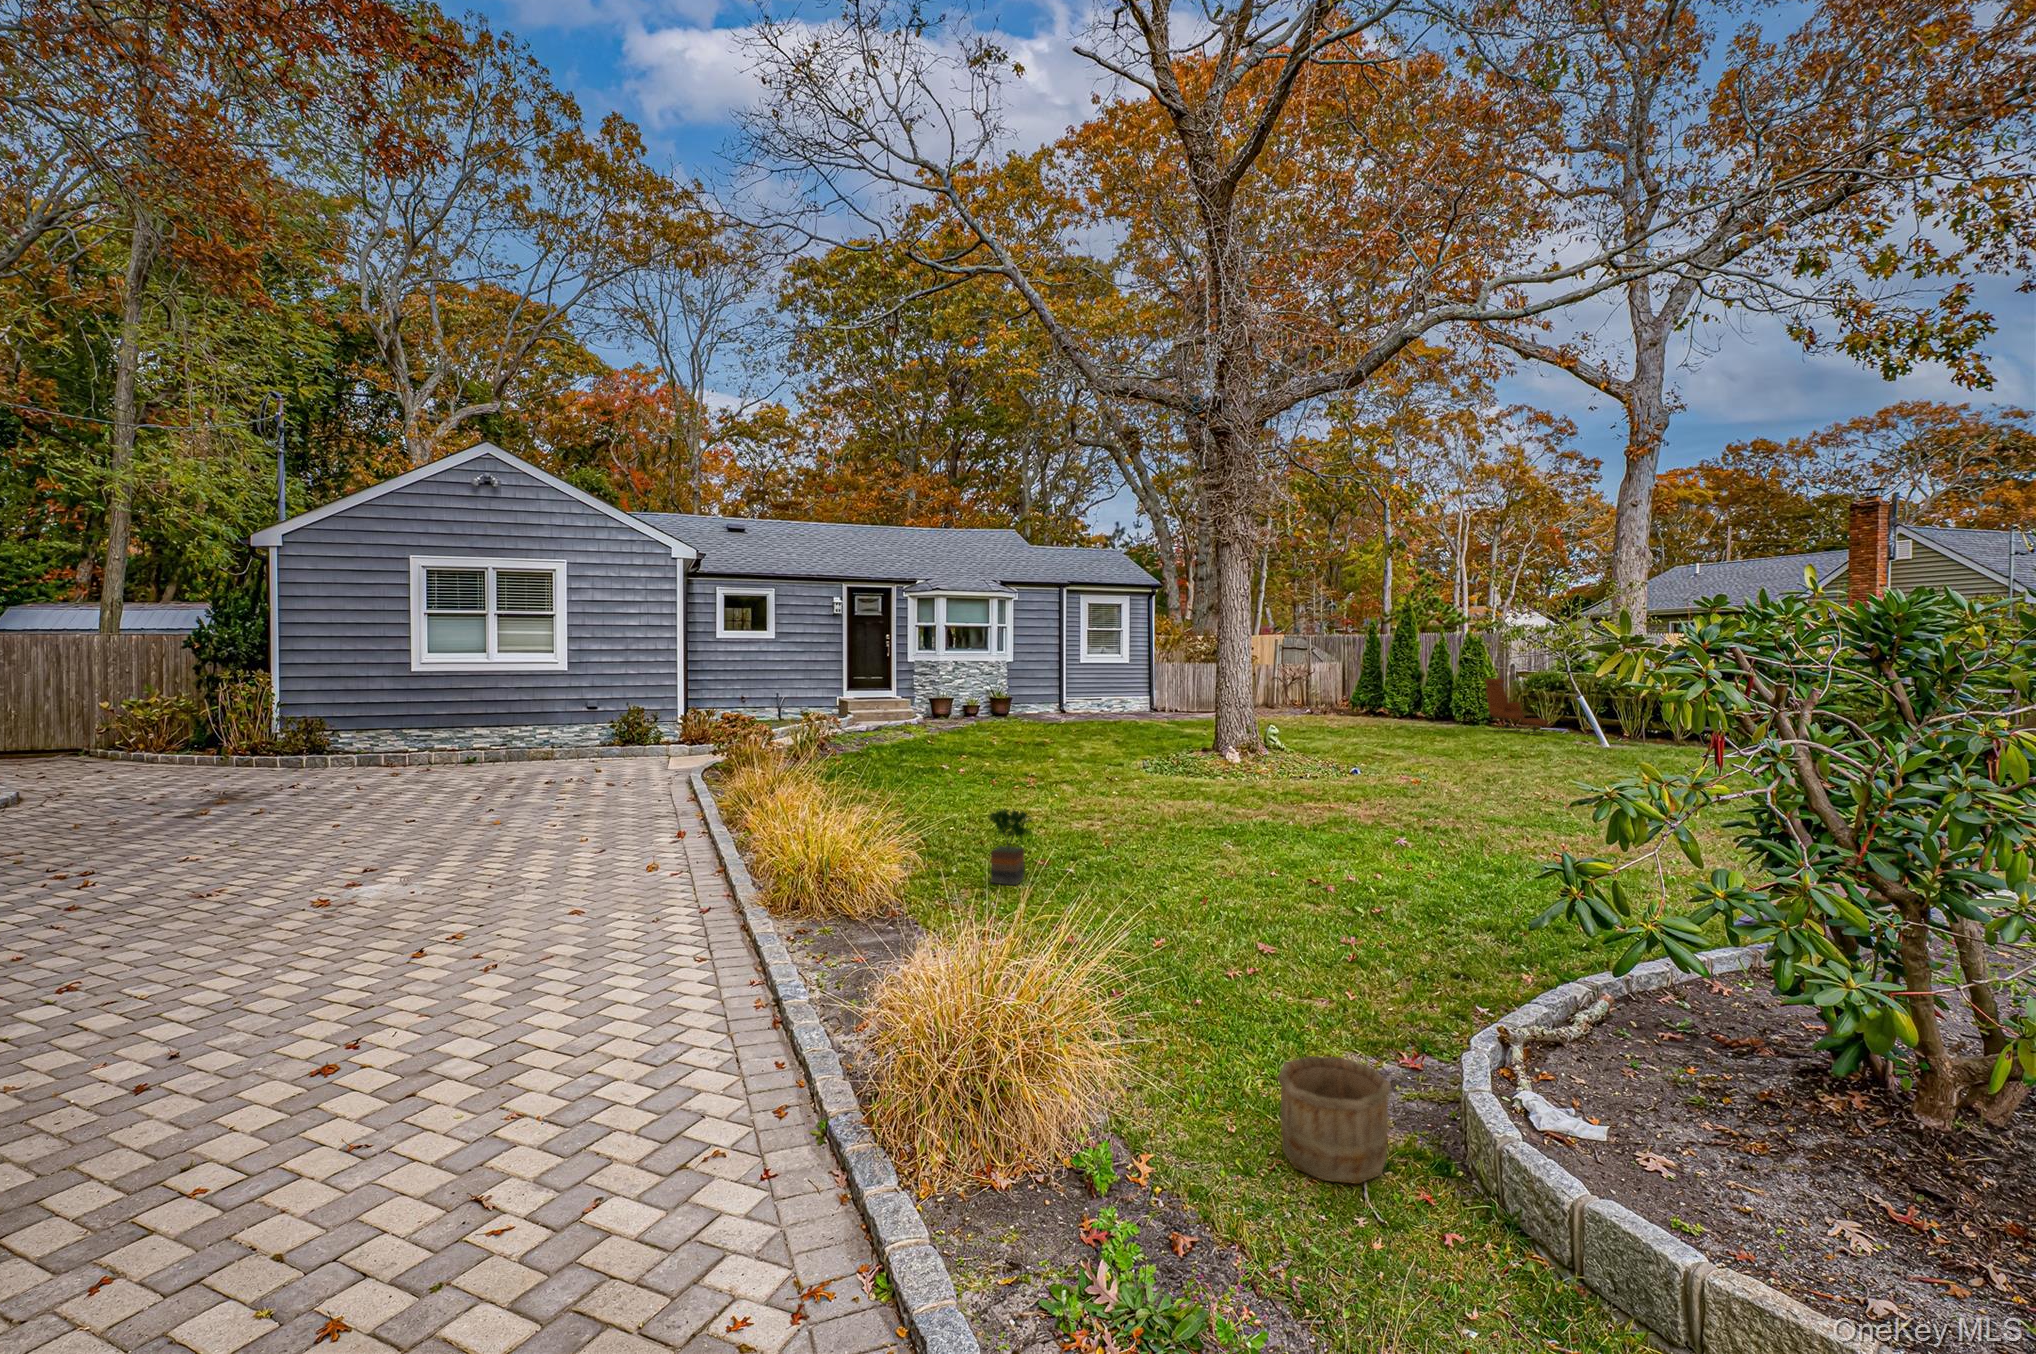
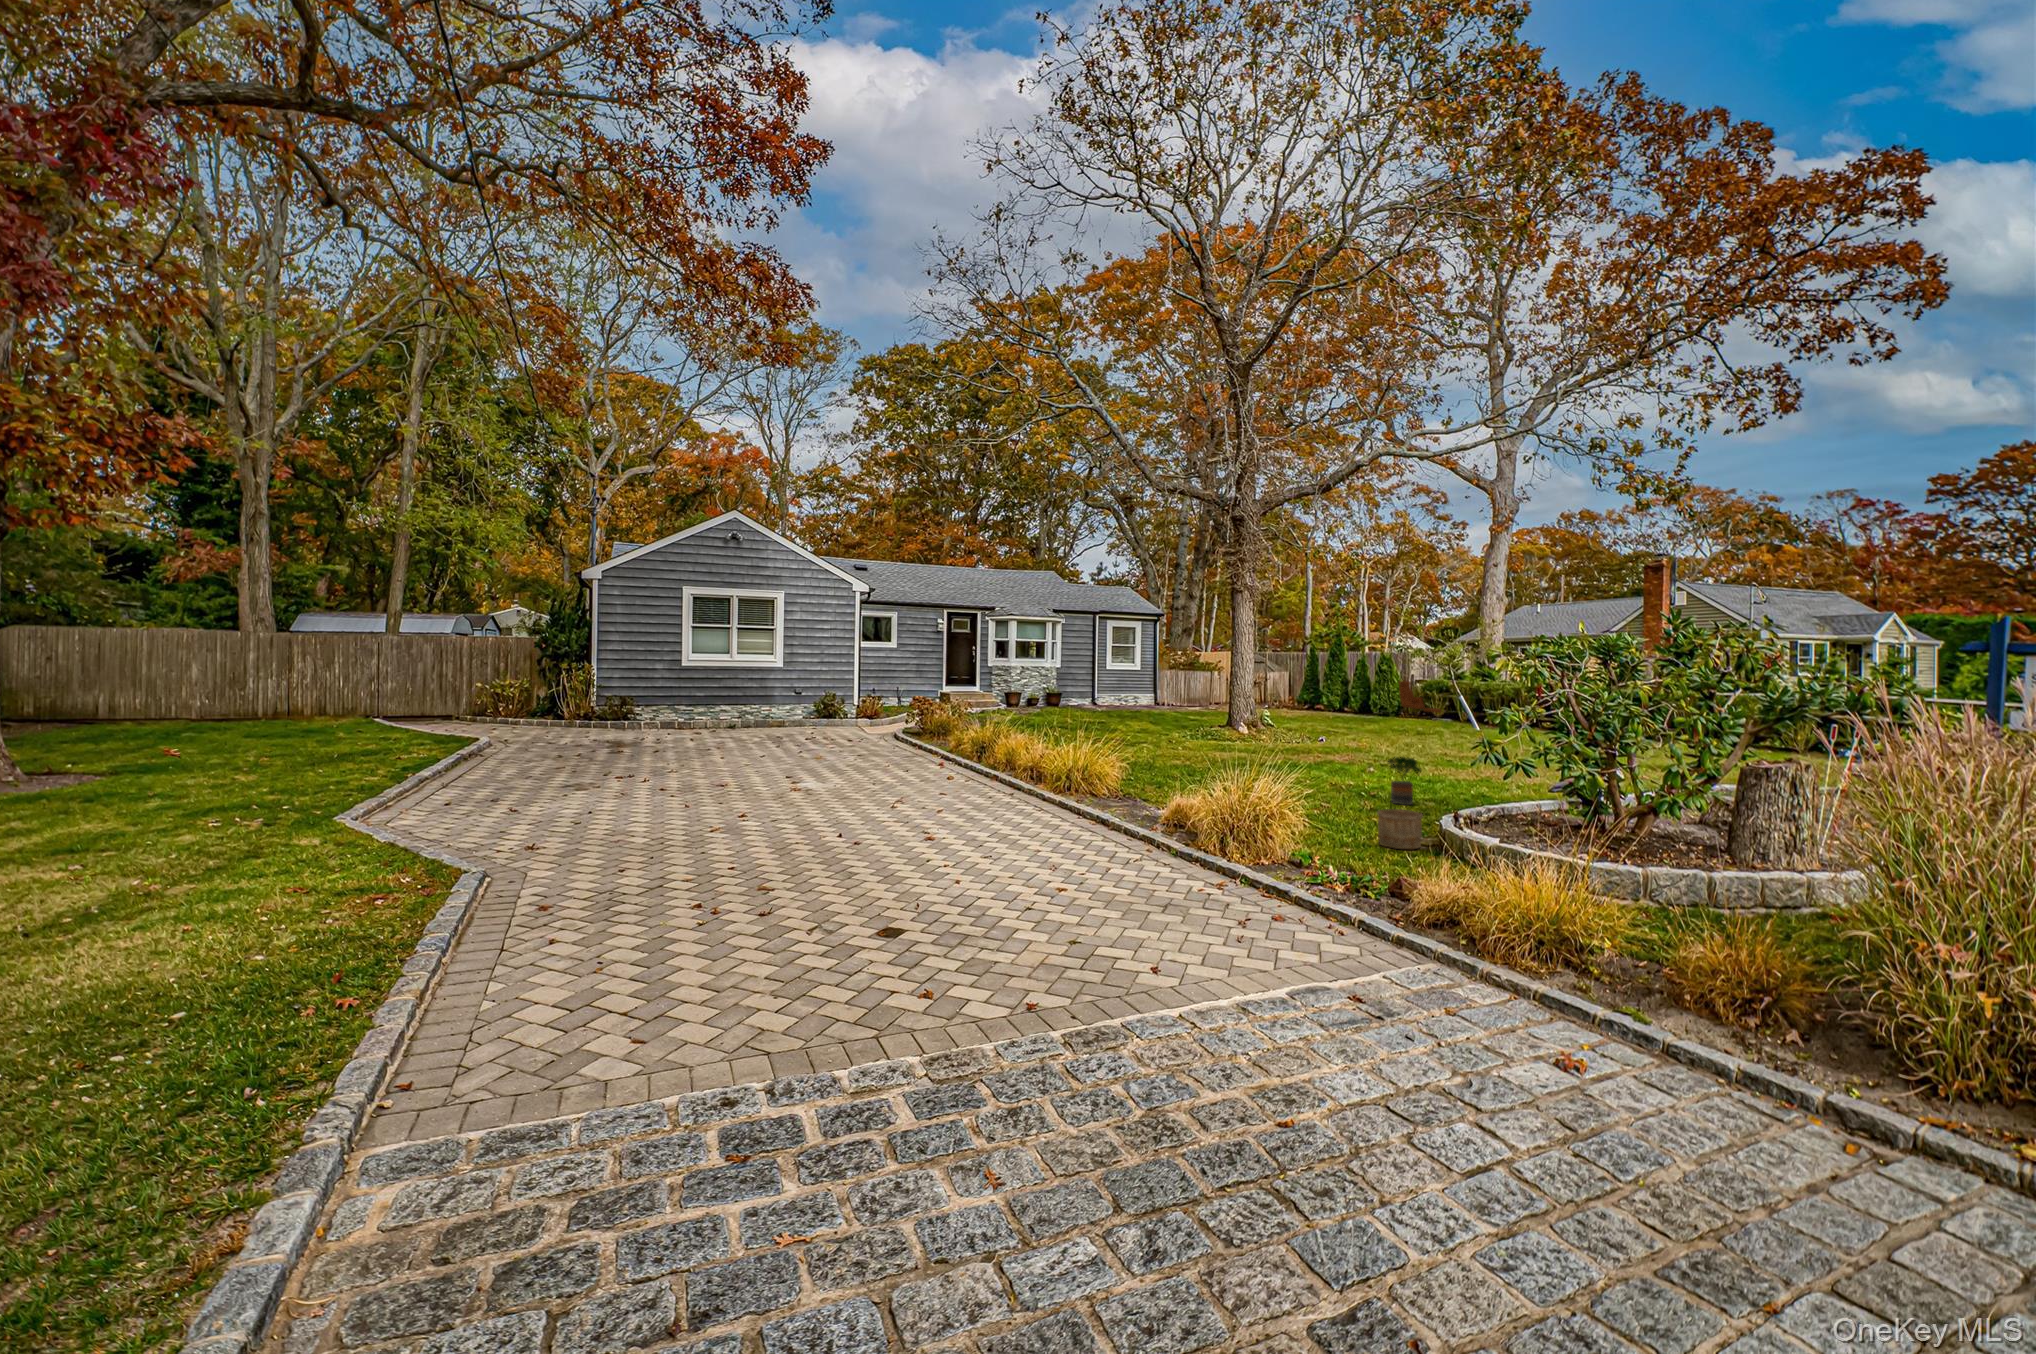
potted tree: present [989,809,1032,885] -> present [1388,757,1421,805]

